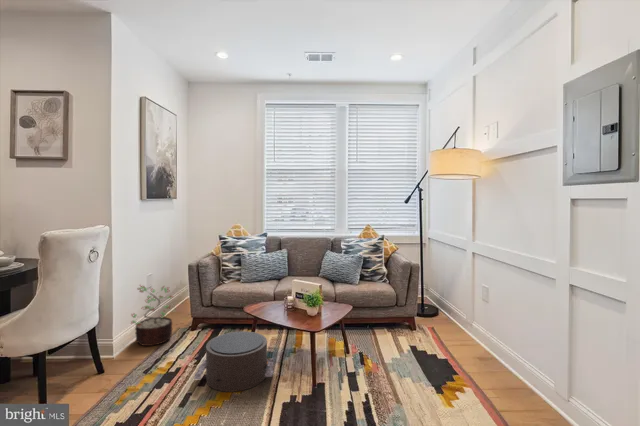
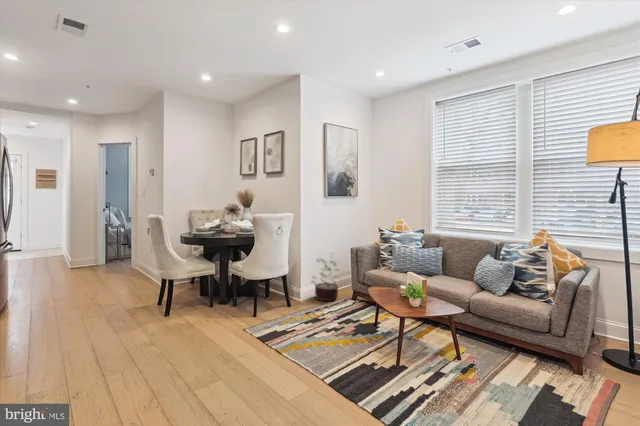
pouf: present [194,331,274,392] -> none [320,303,381,346]

